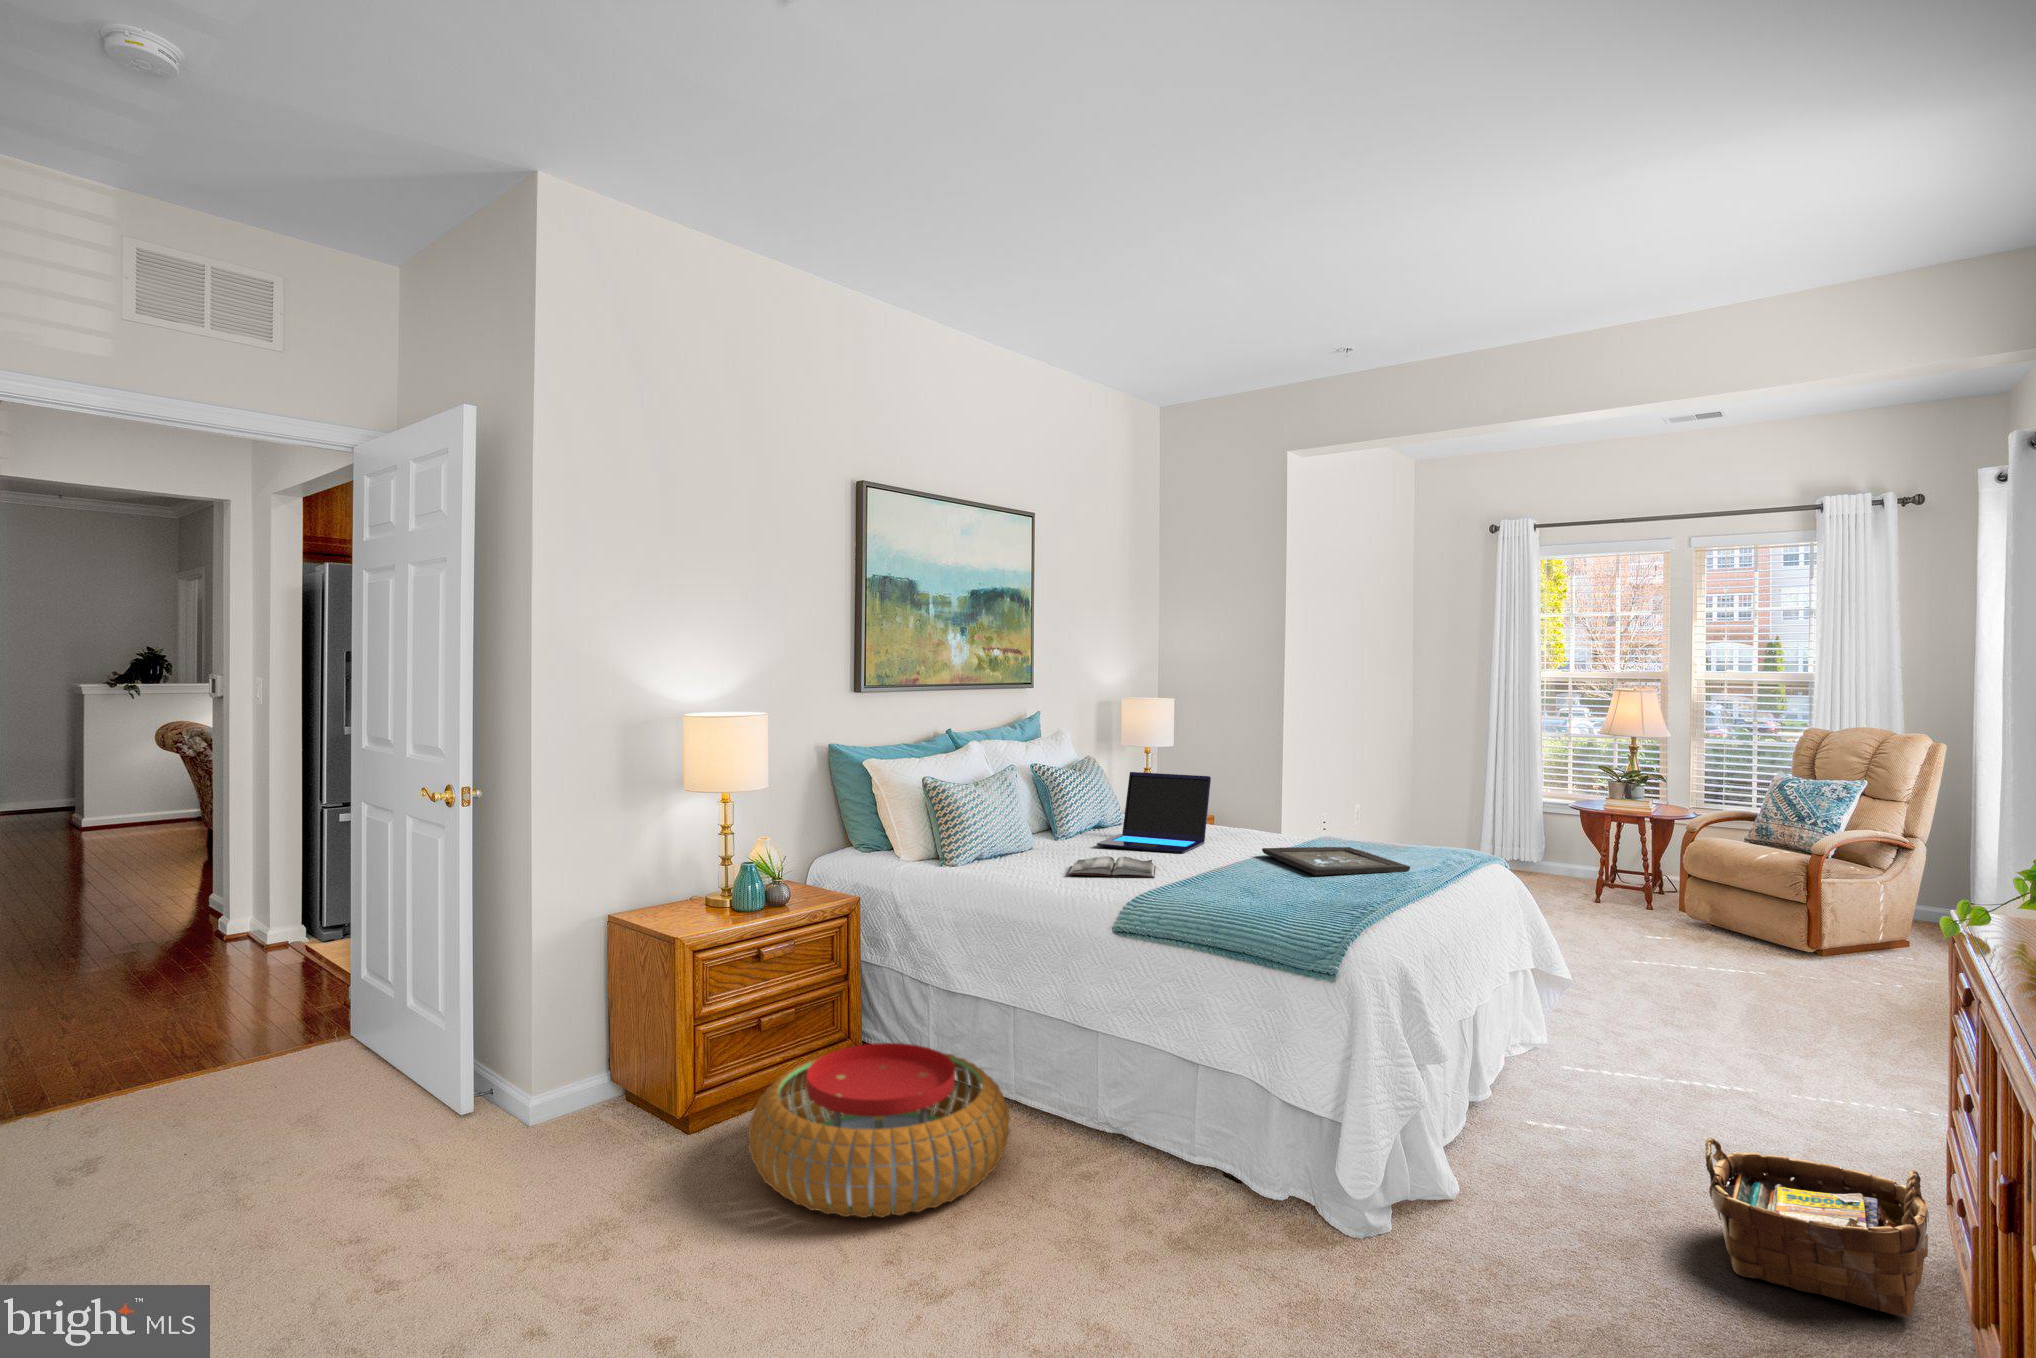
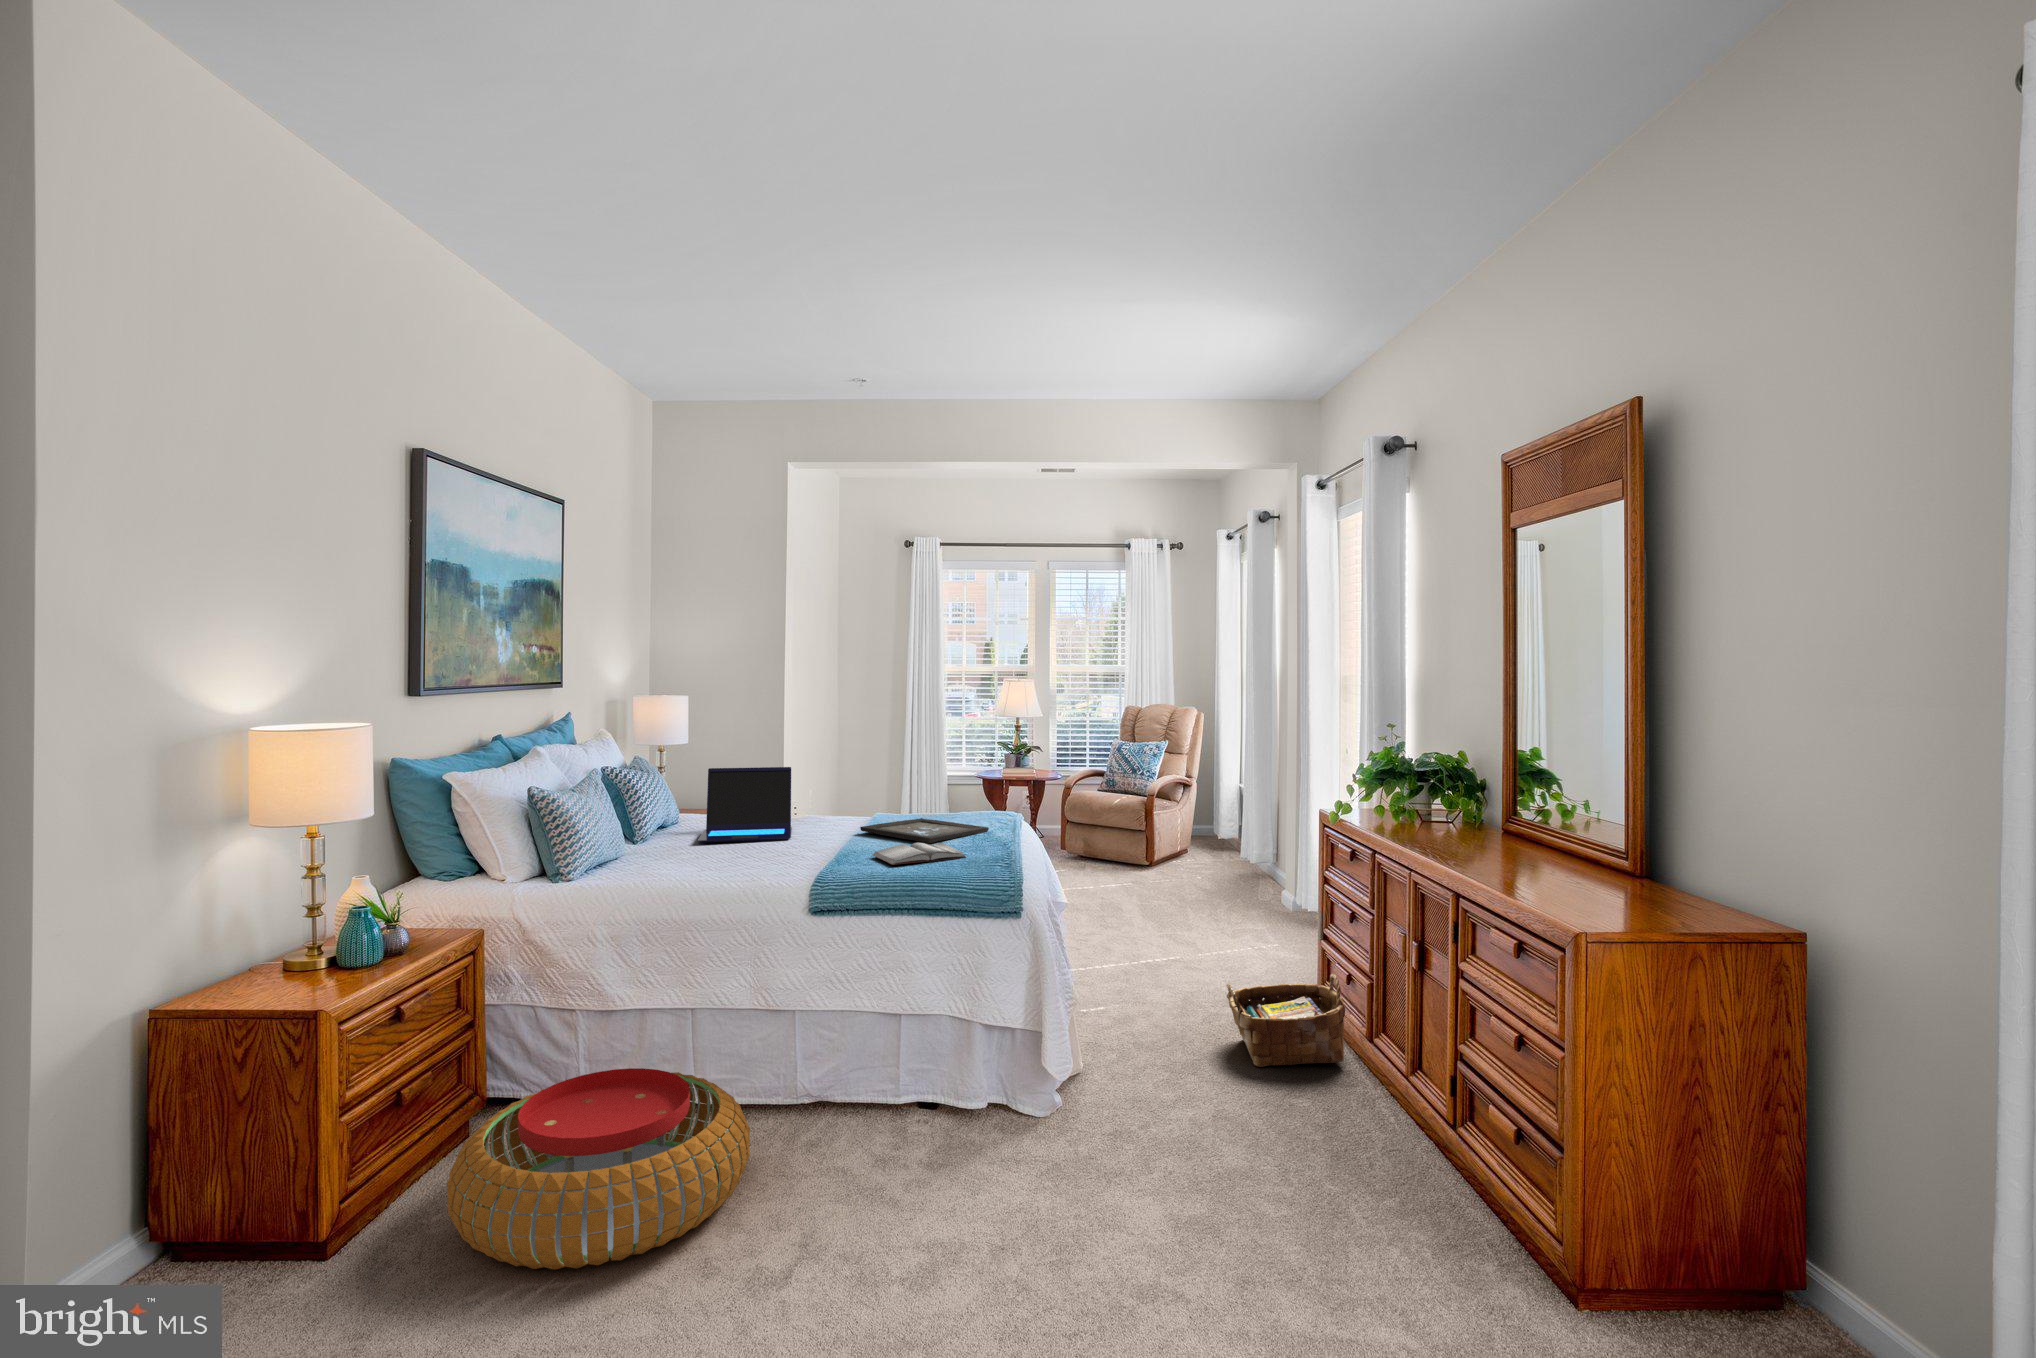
hardback book: present [1069,856,1156,878] -> present [872,842,966,865]

